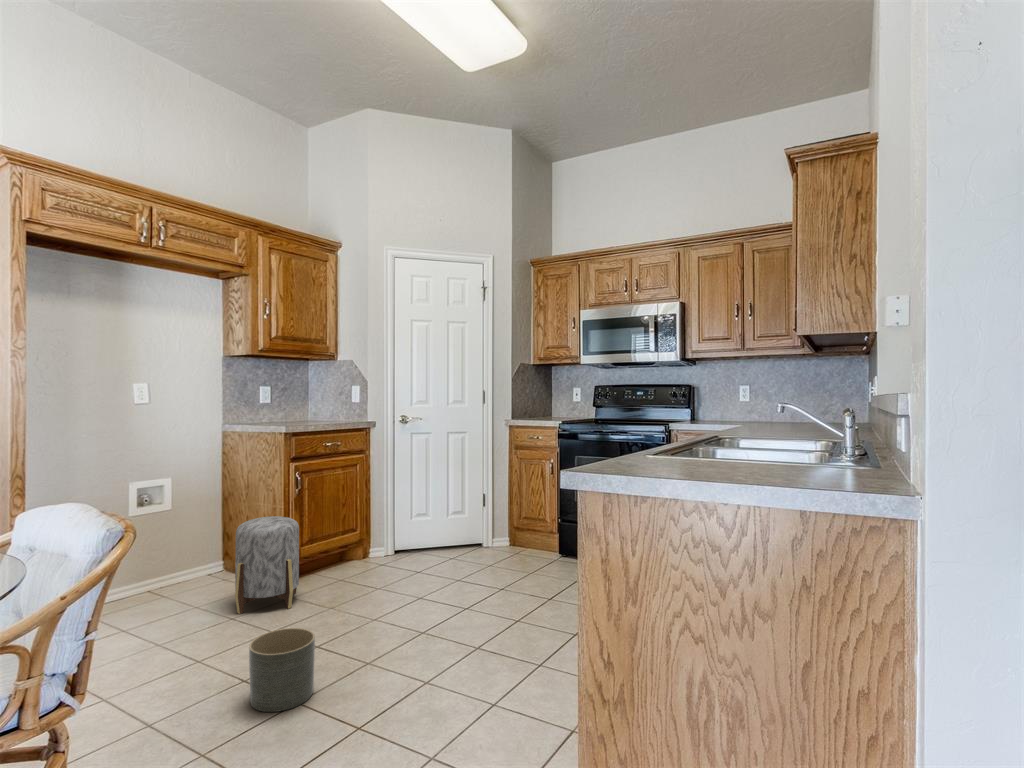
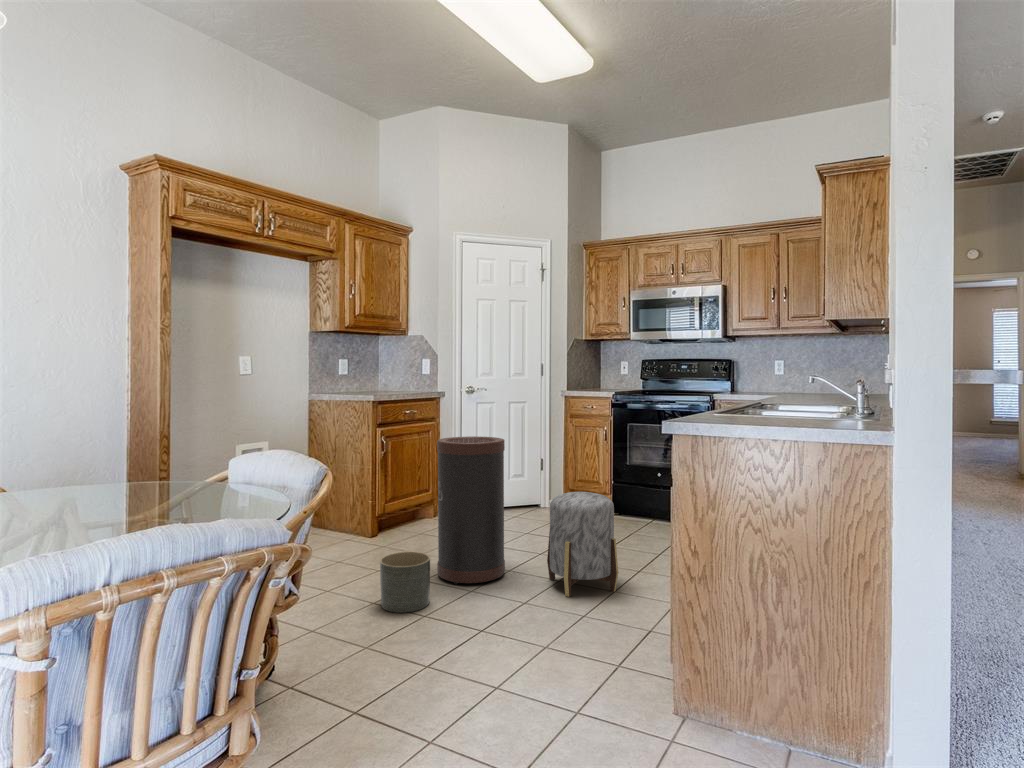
trash can: none [337,481,419,663] -> present [437,436,505,584]
stool: present [235,516,299,614] -> present [547,492,618,597]

